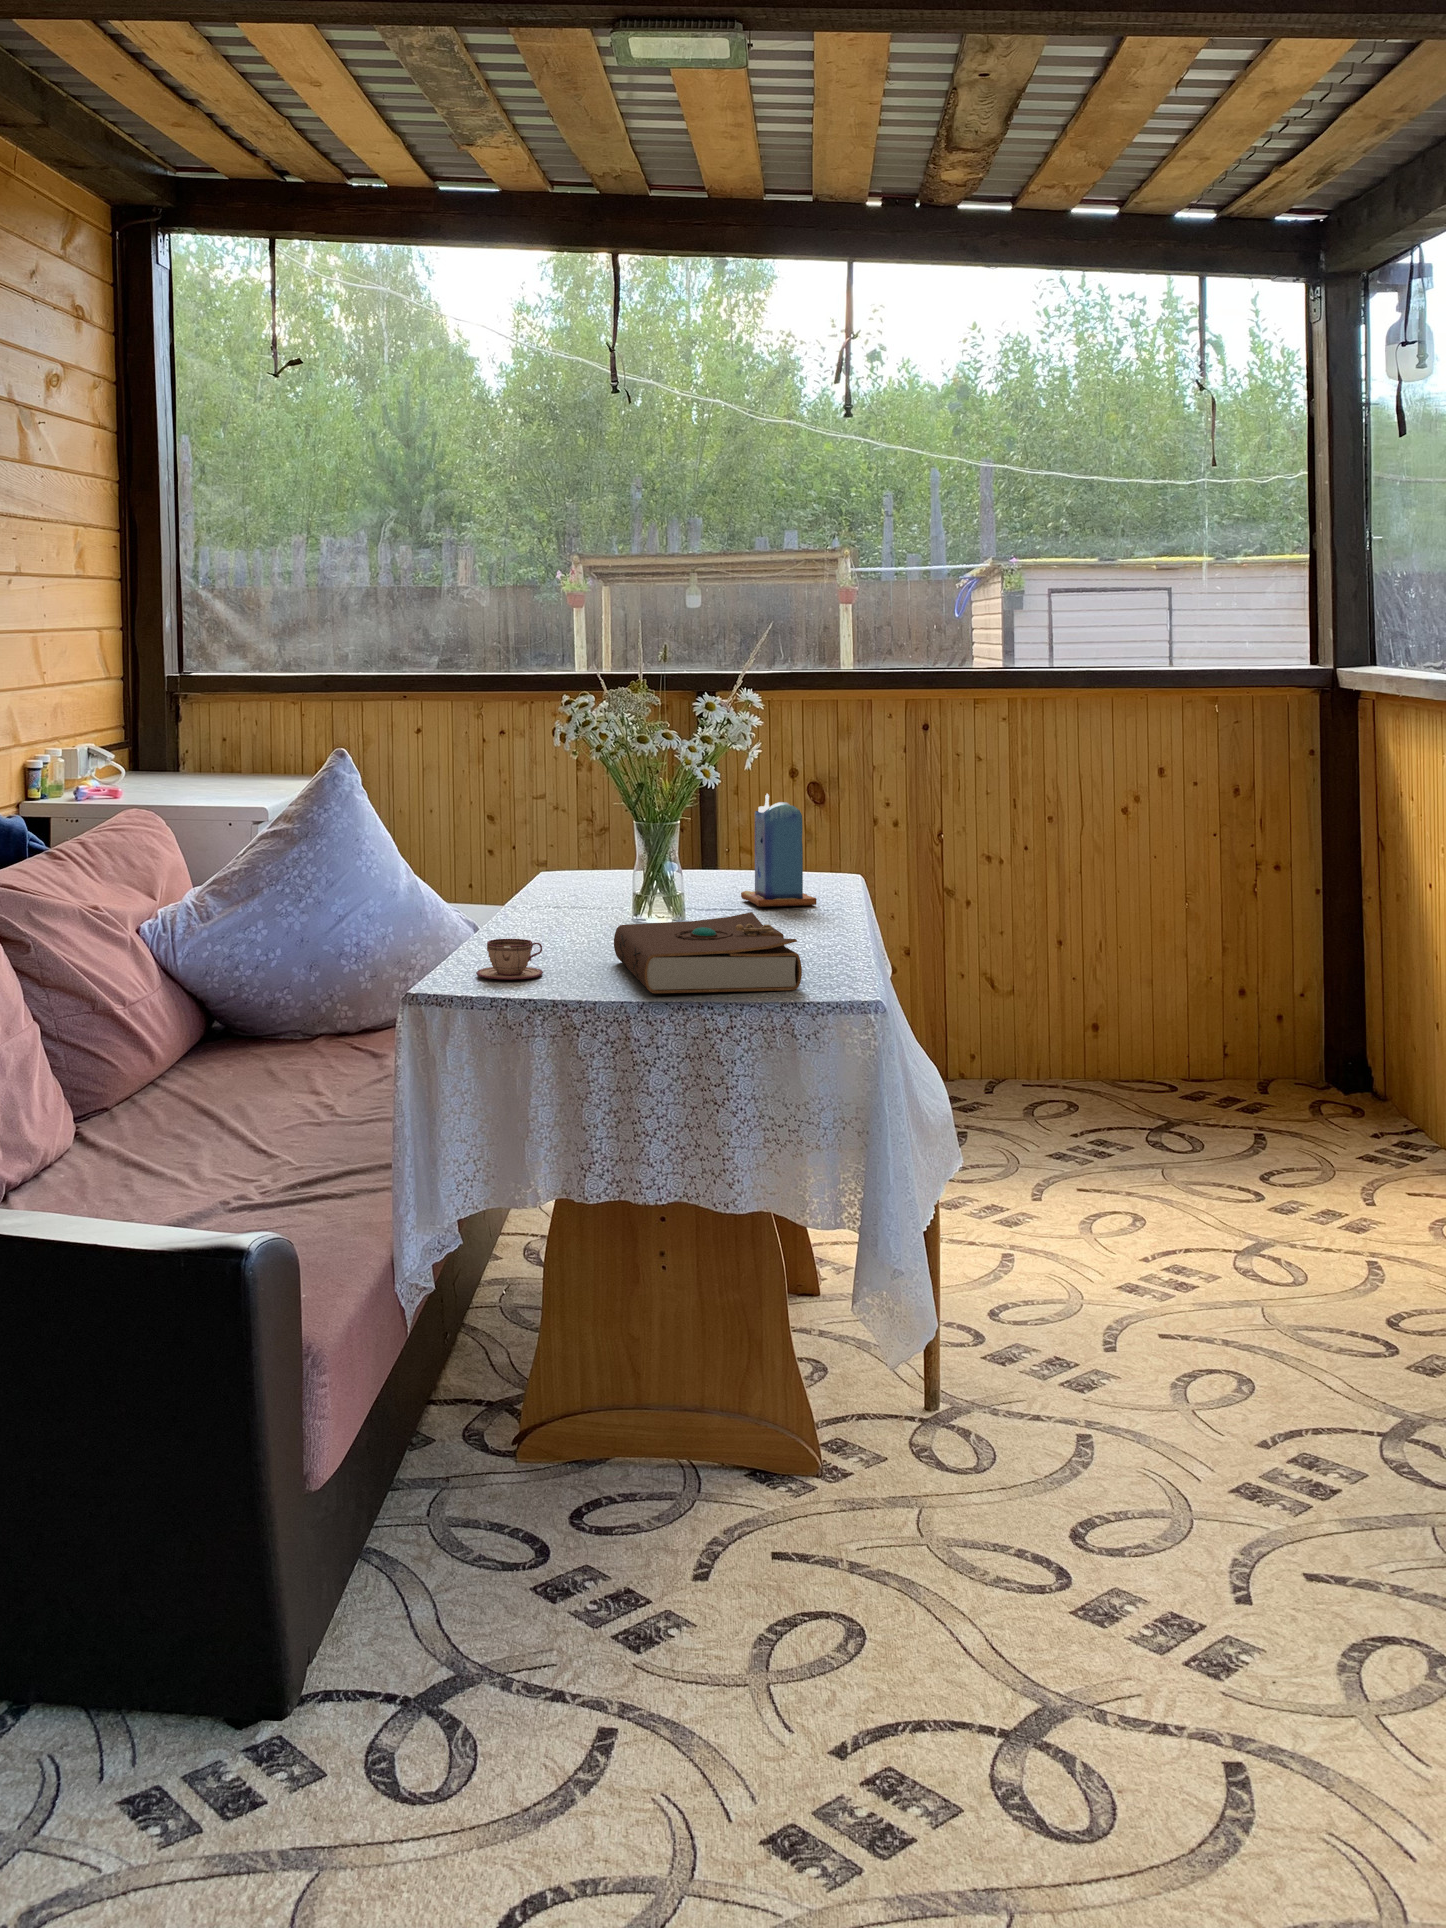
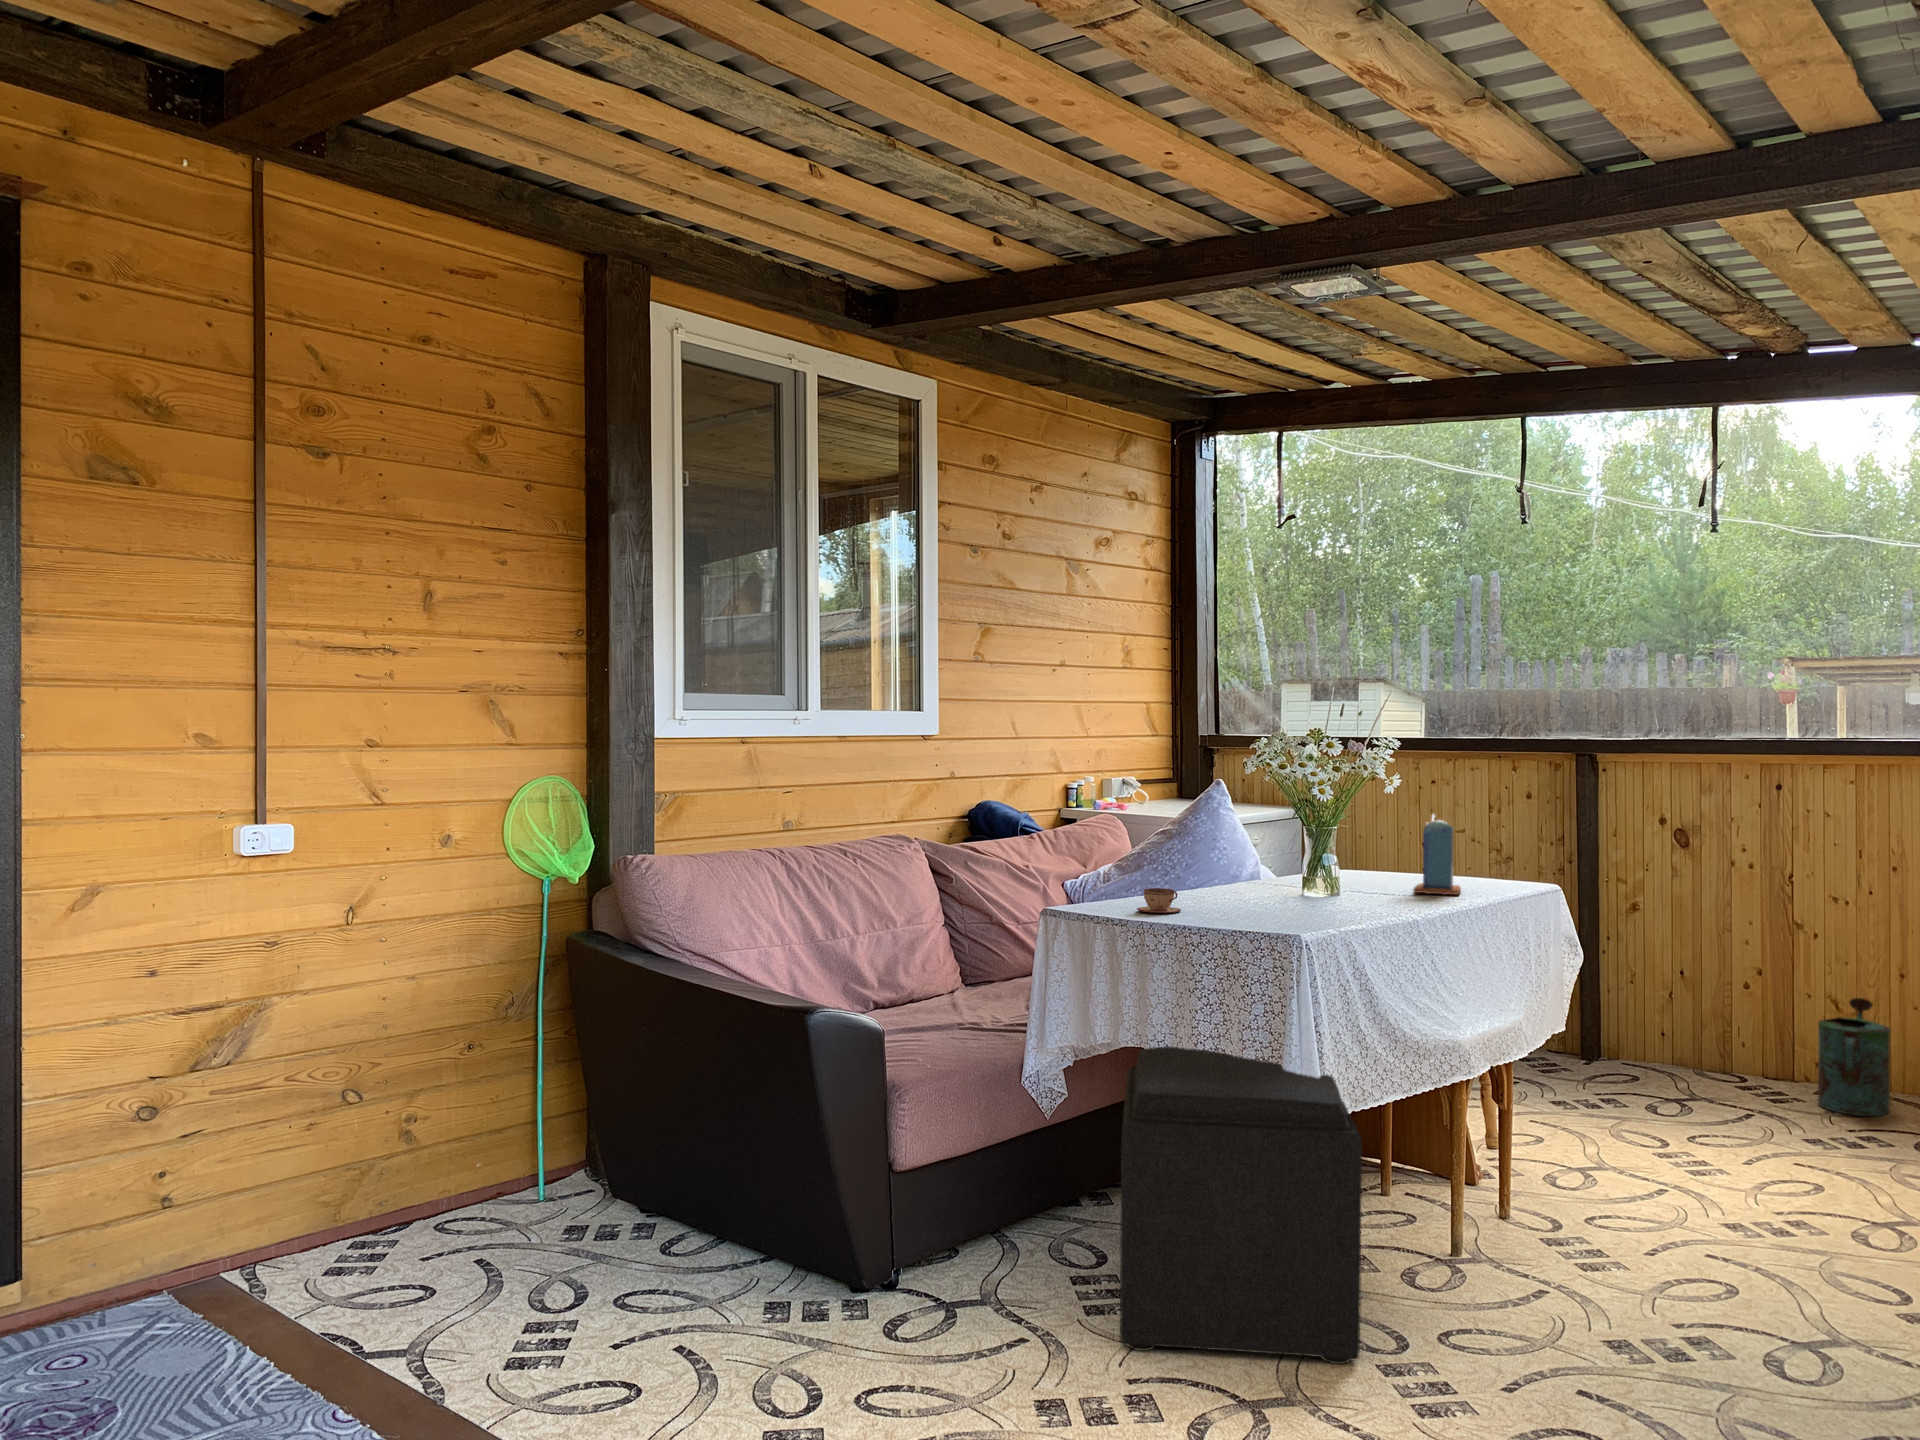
book: present [614,912,802,993] -> none [1203,885,1335,931]
watering can: none [1002,974,1080,1116] -> present [1817,998,1890,1116]
ottoman: none [573,1172,1042,1697] -> present [1120,1047,1362,1364]

